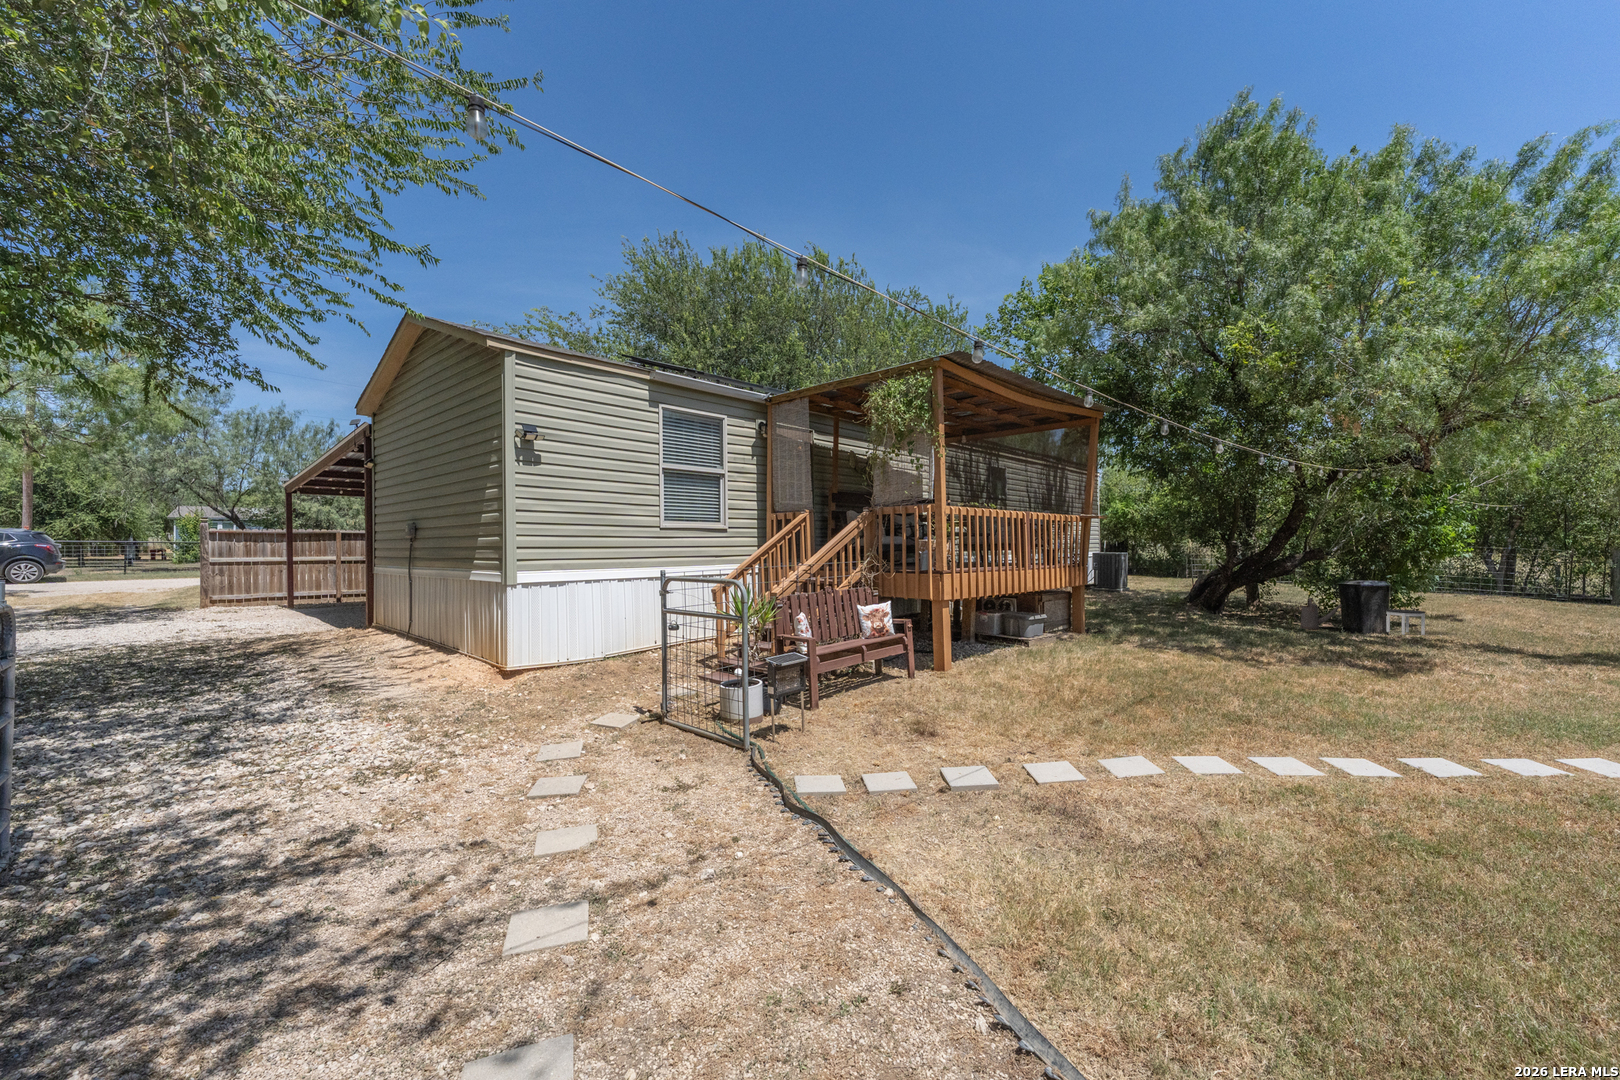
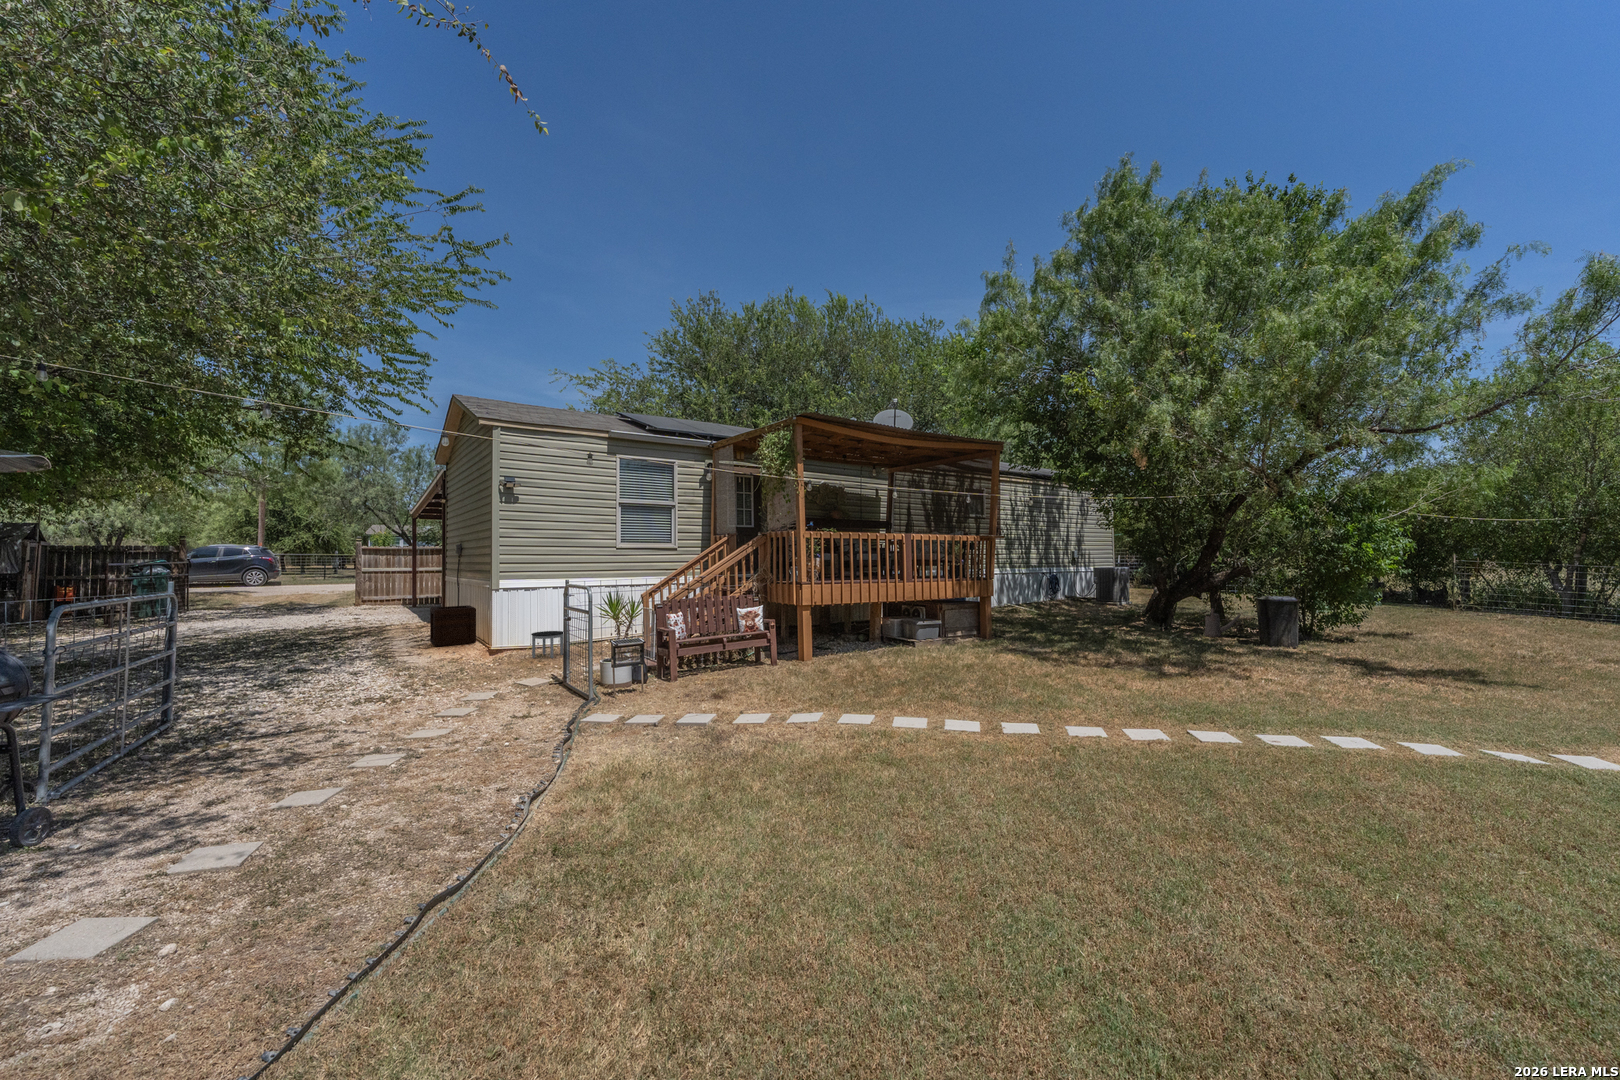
wooden crate: none [382,606,453,665] -> present [430,605,476,647]
round table: present [1386,609,1426,635] -> present [531,631,563,658]

